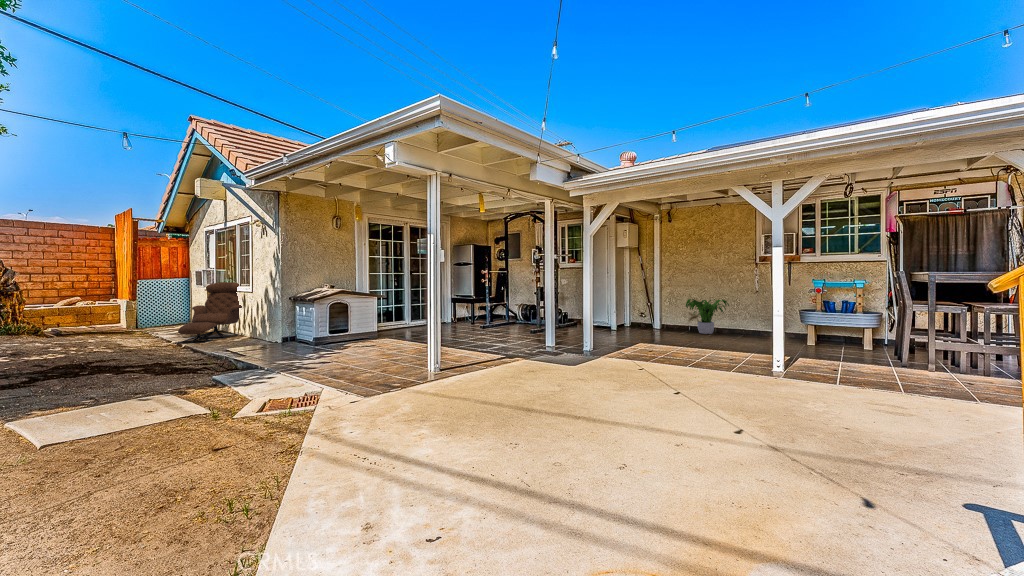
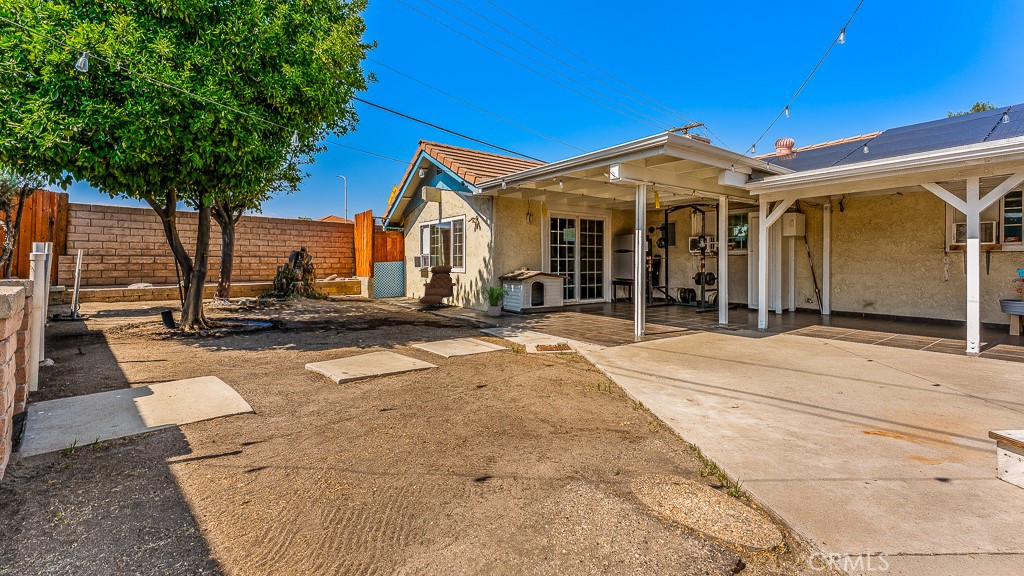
potted plant: present [686,299,729,334] -> present [478,286,509,316]

